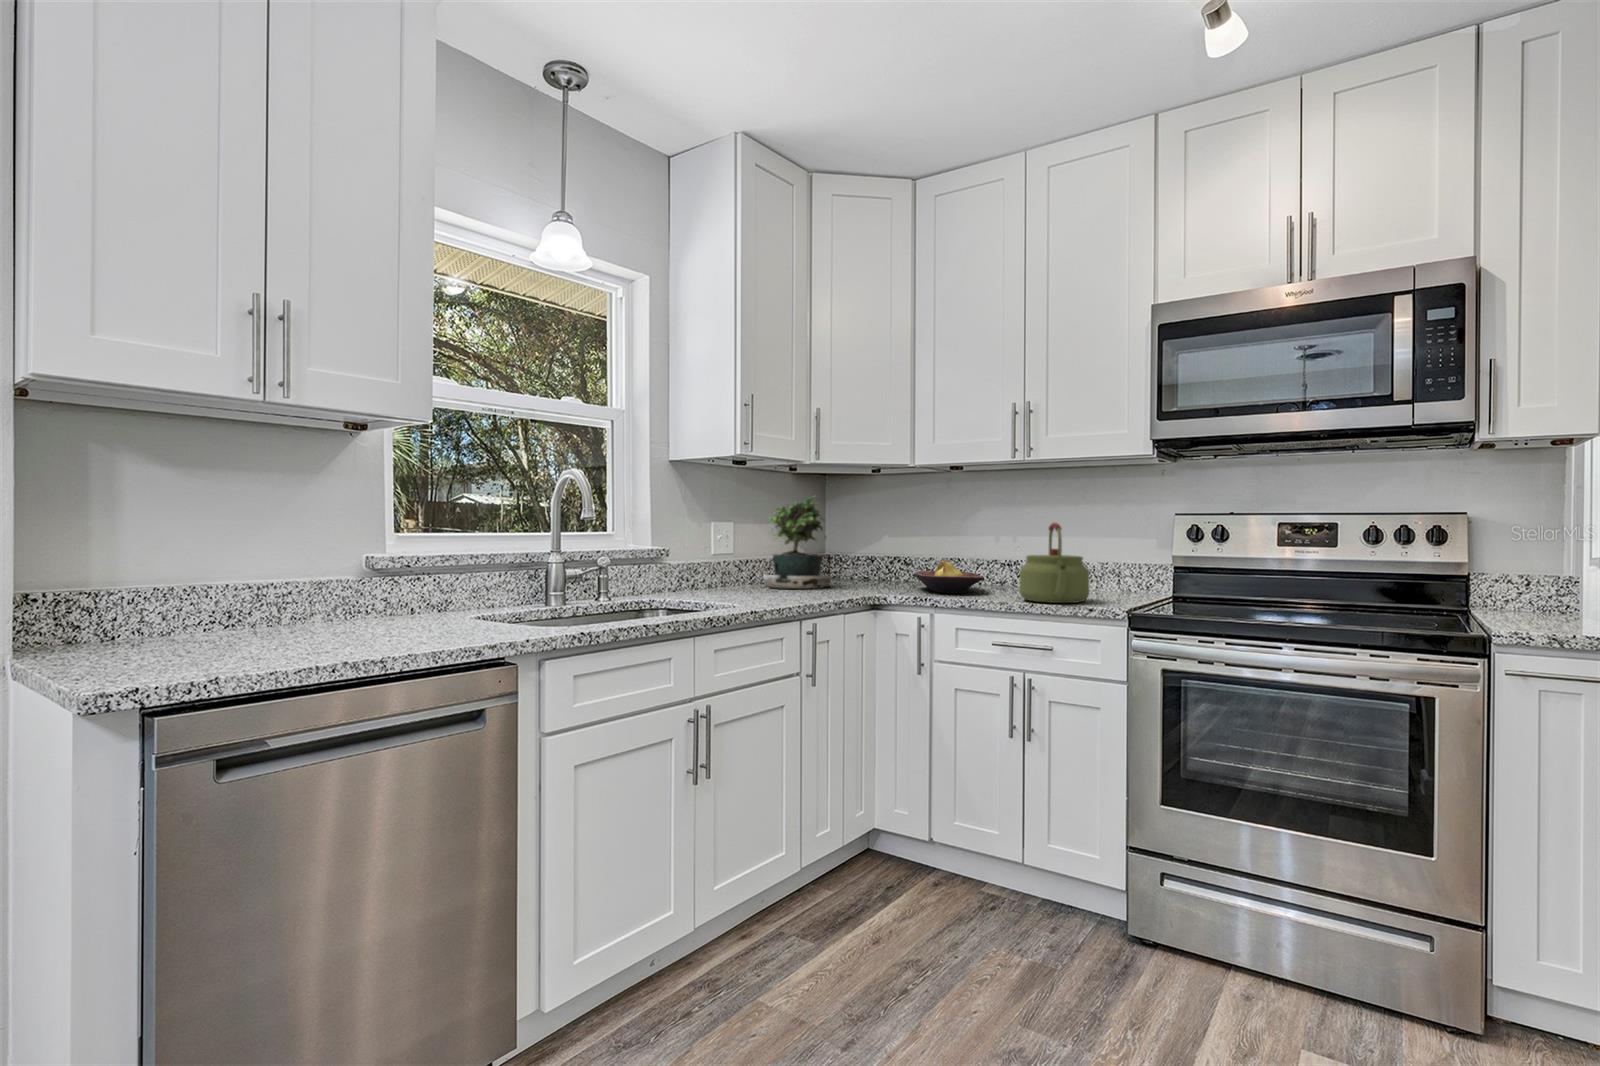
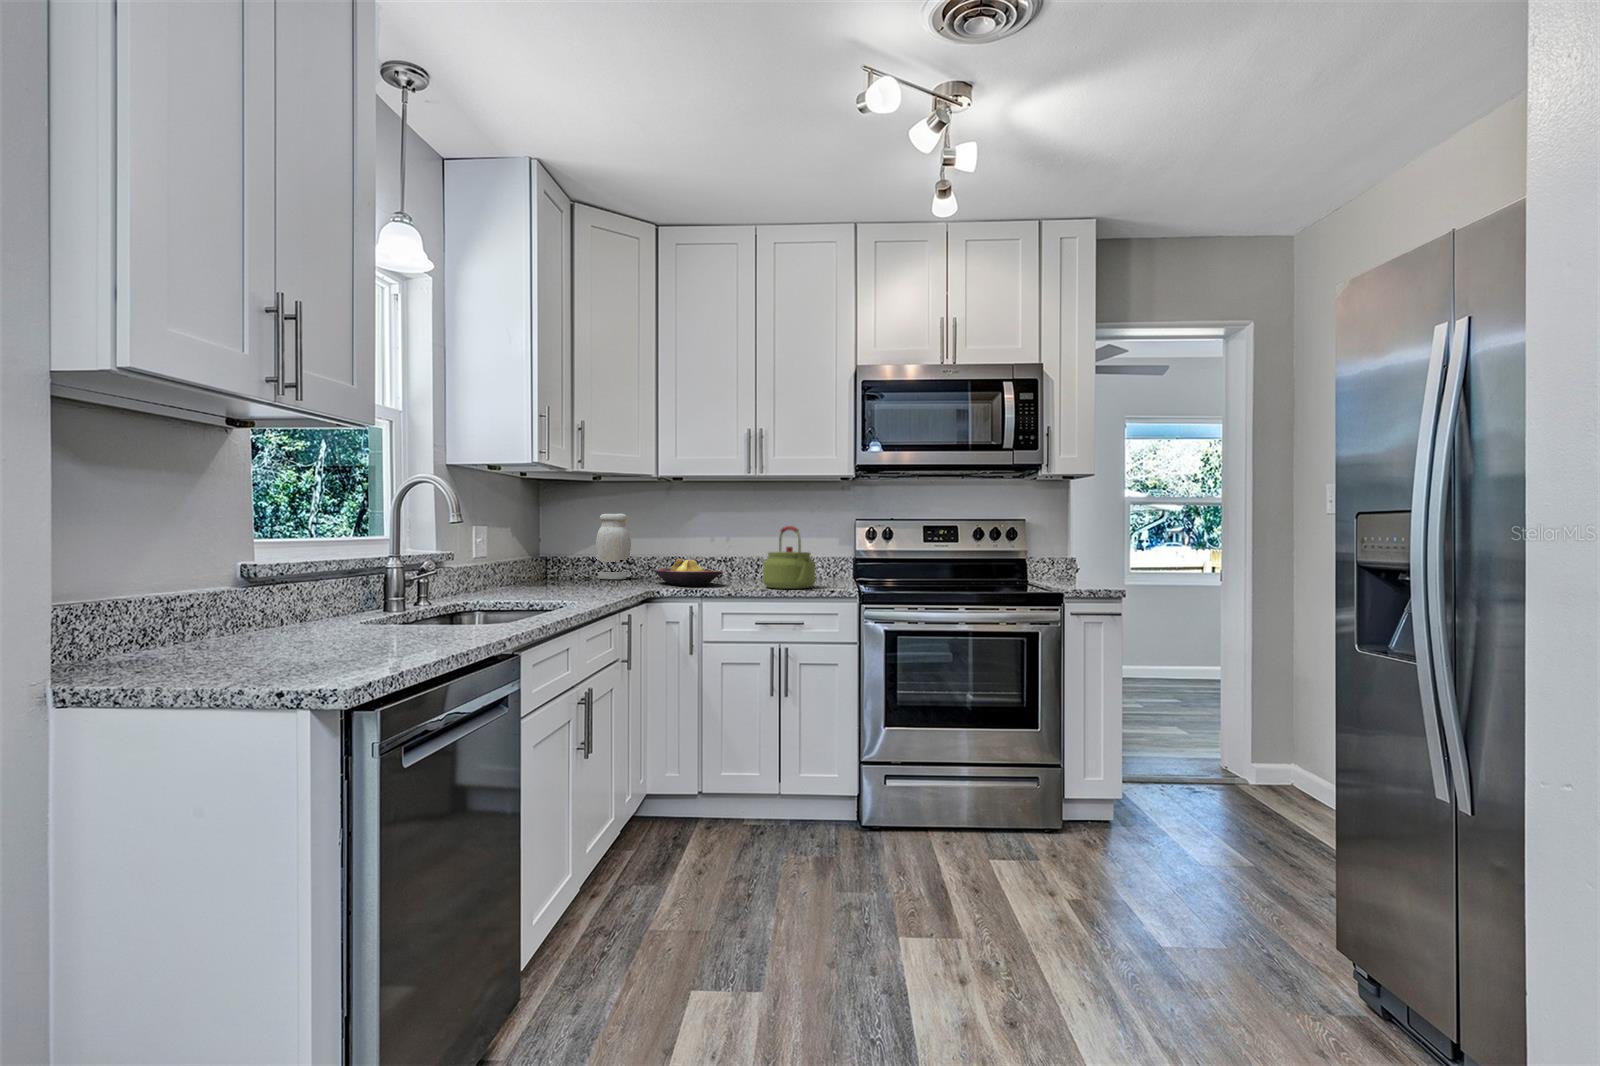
potted plant: present [763,497,832,589] -> none [511,501,579,590]
jar: none [873,509,911,581] -> present [595,514,631,579]

